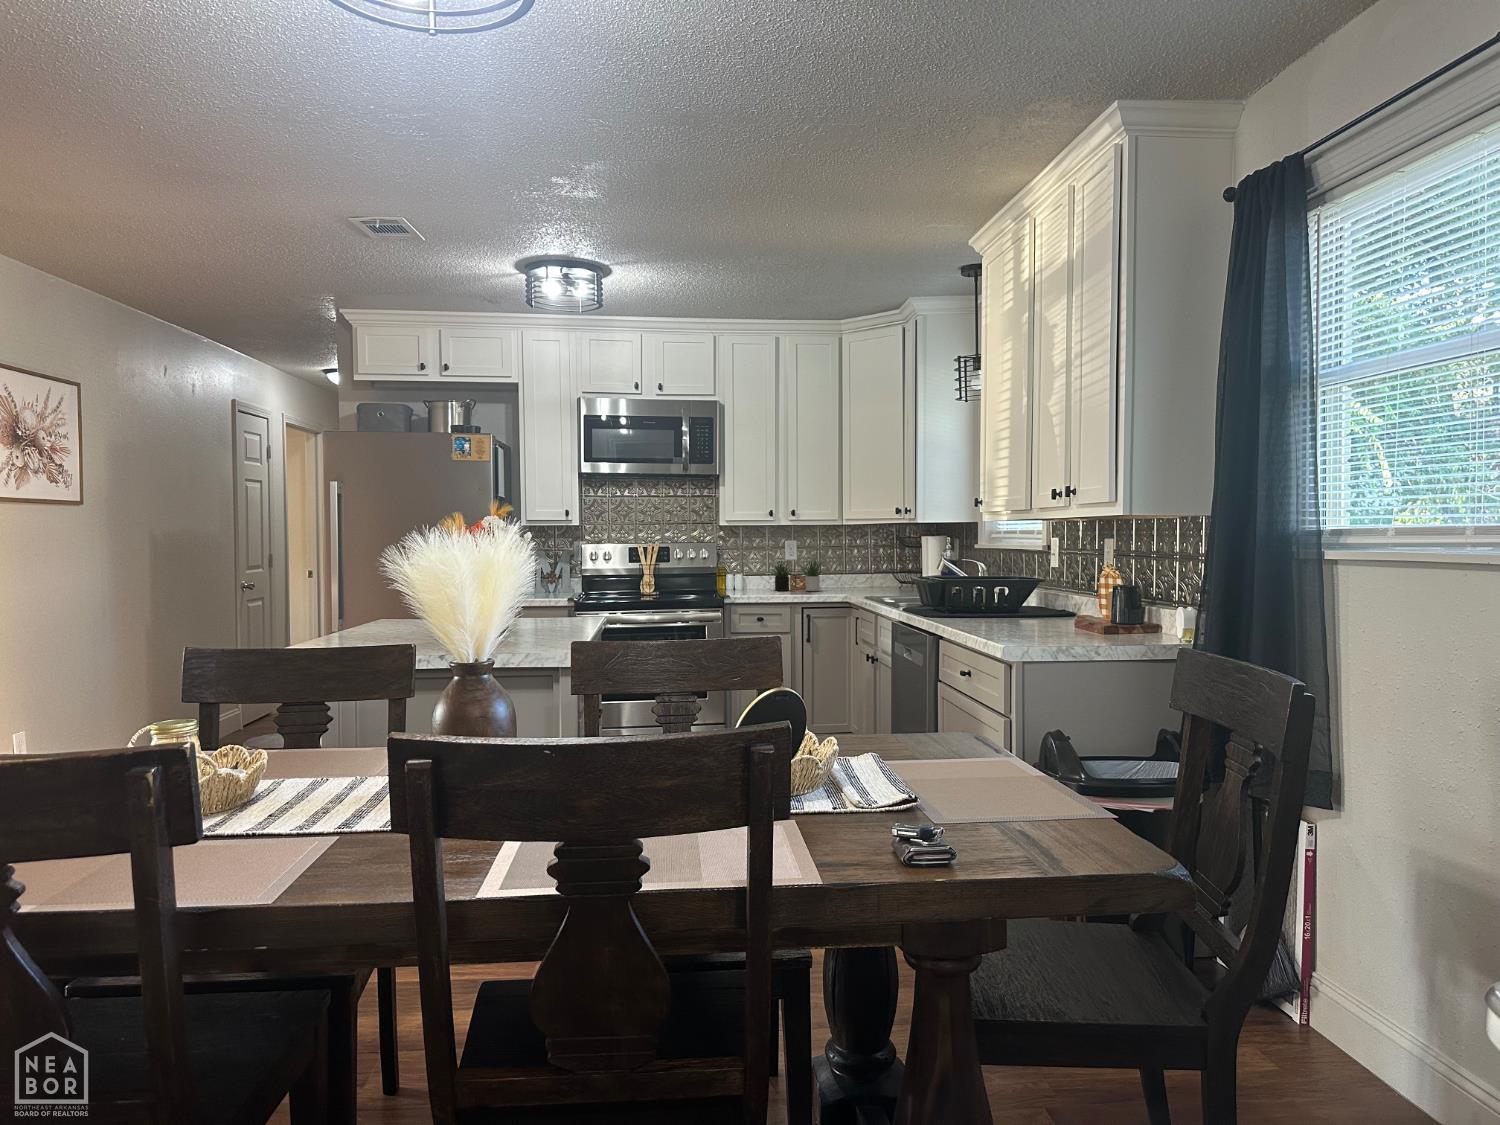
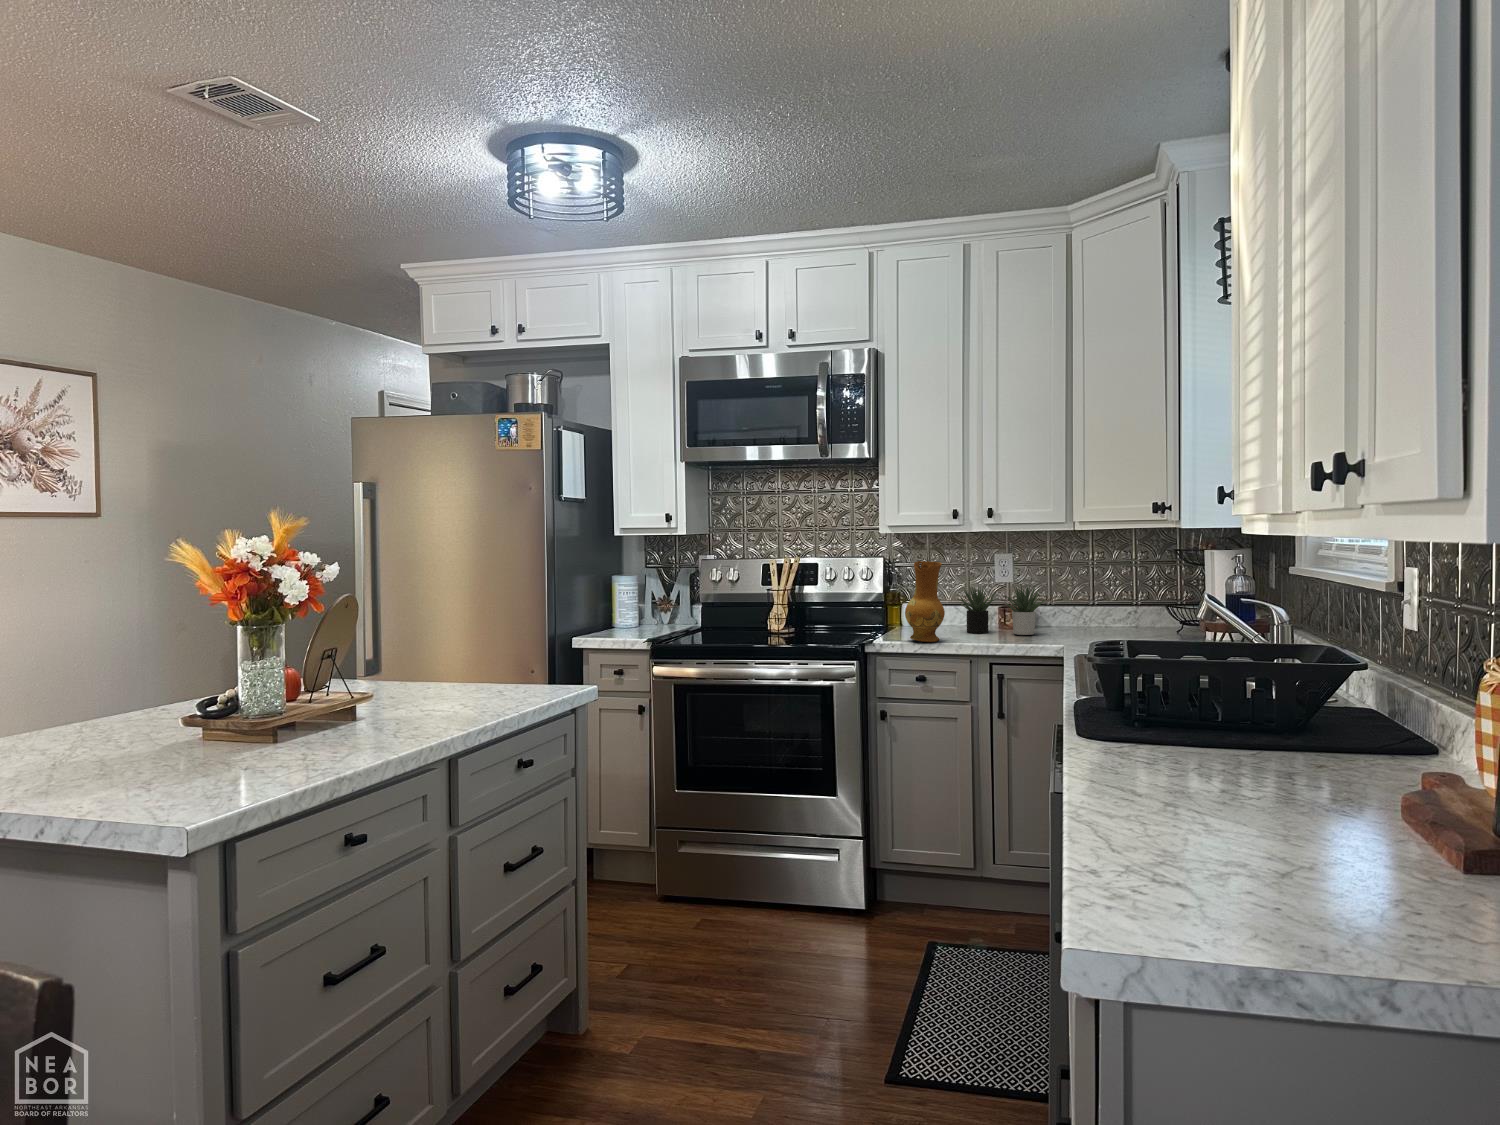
ceramic jug: none [744,543,769,596] -> present [905,561,945,642]

